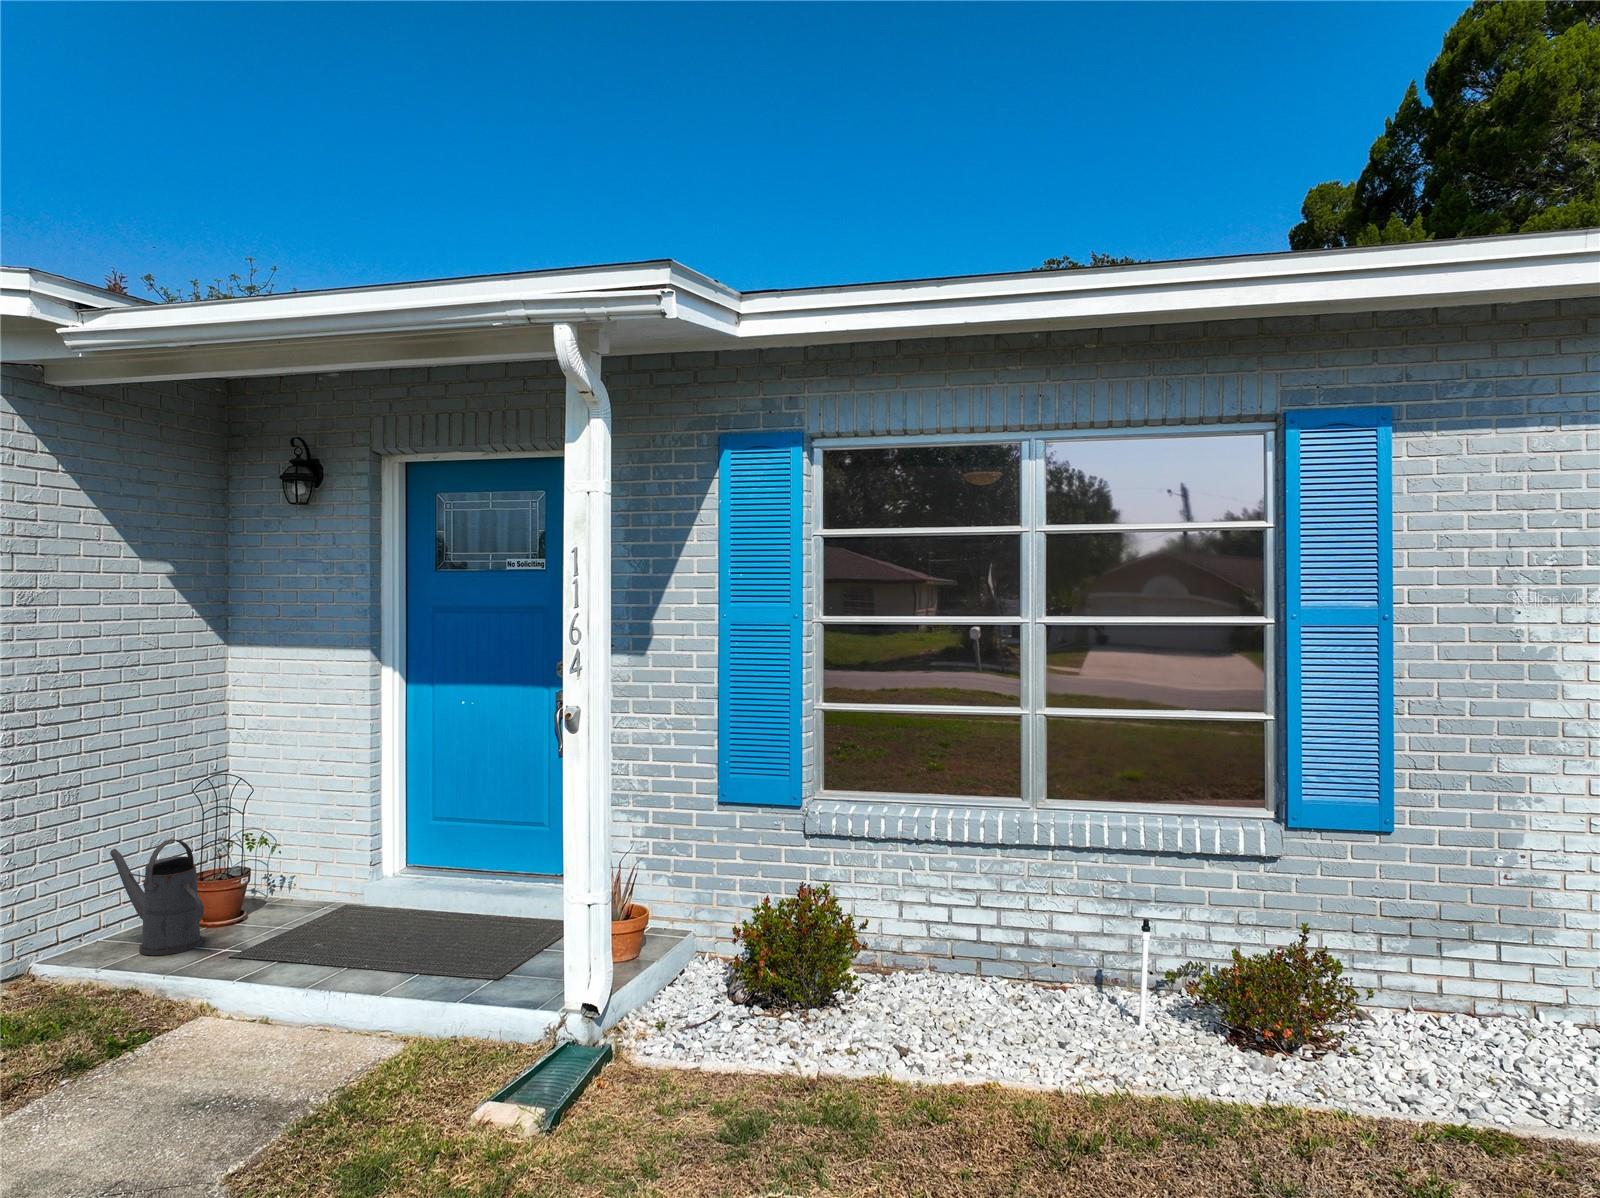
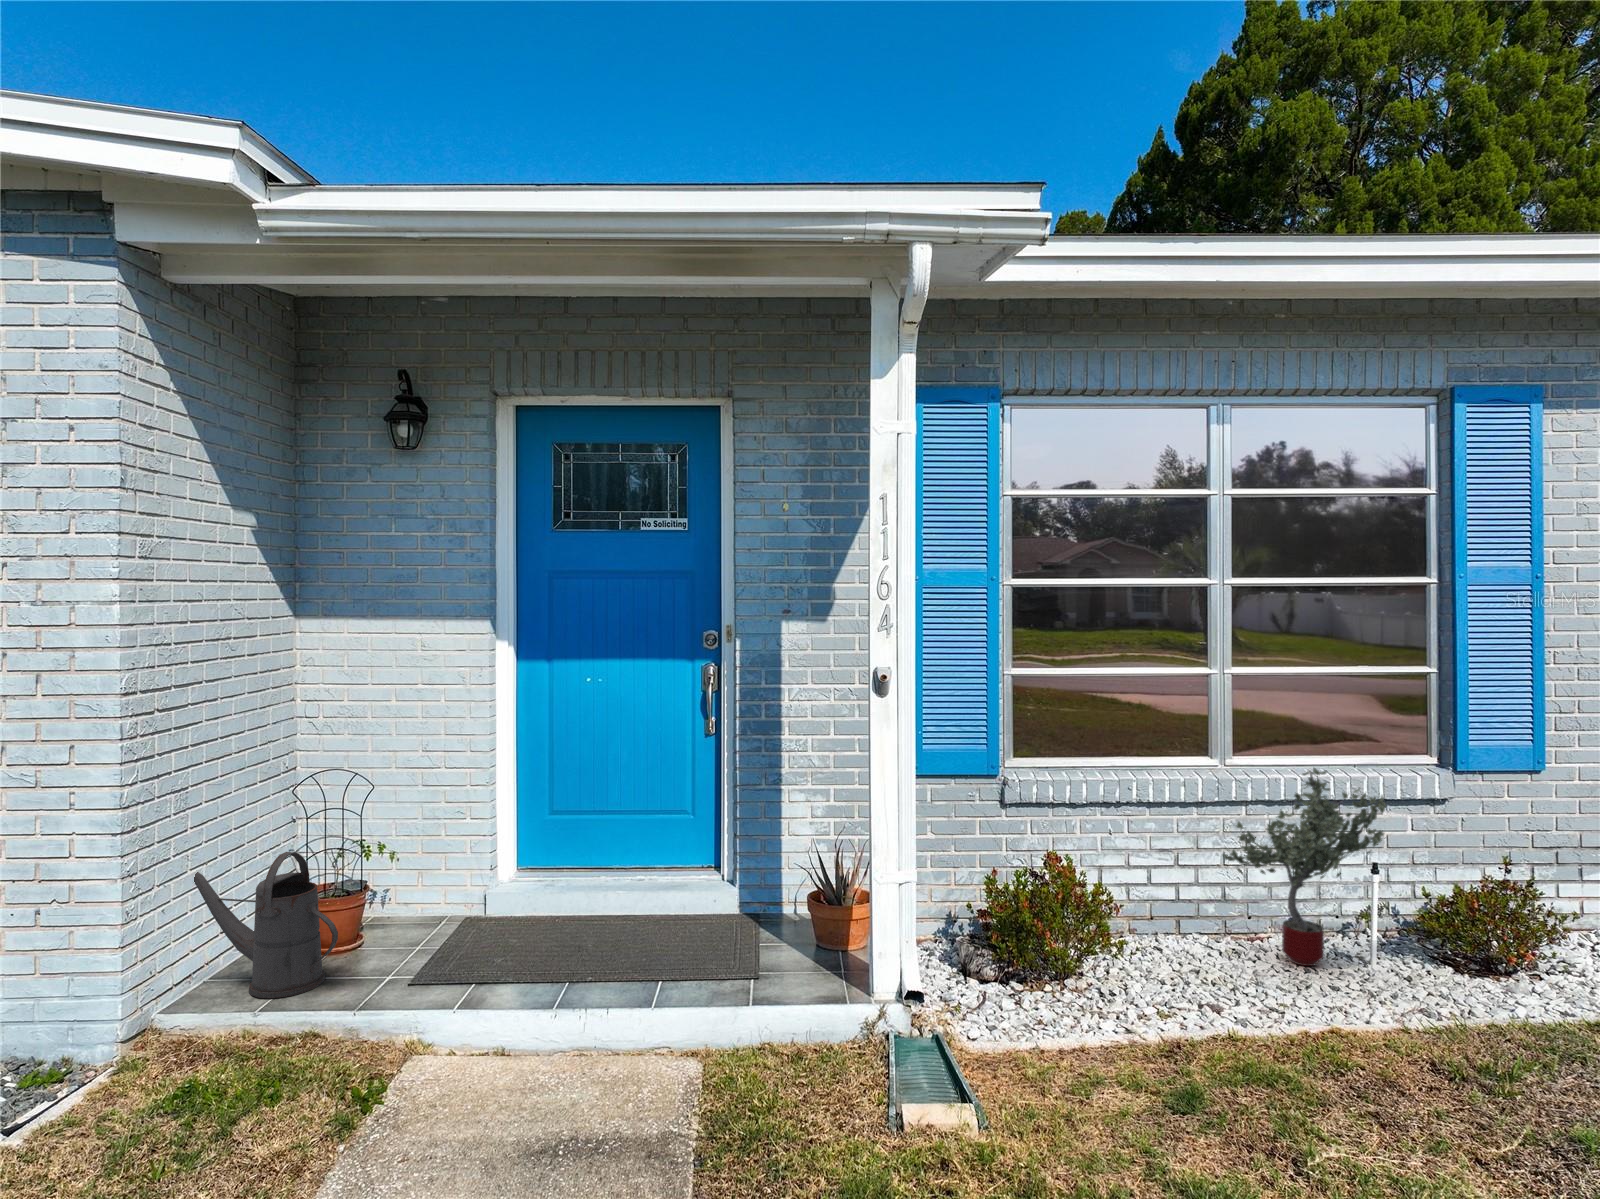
potted tree: none [989,813,1157,1017] -> present [1223,768,1386,966]

